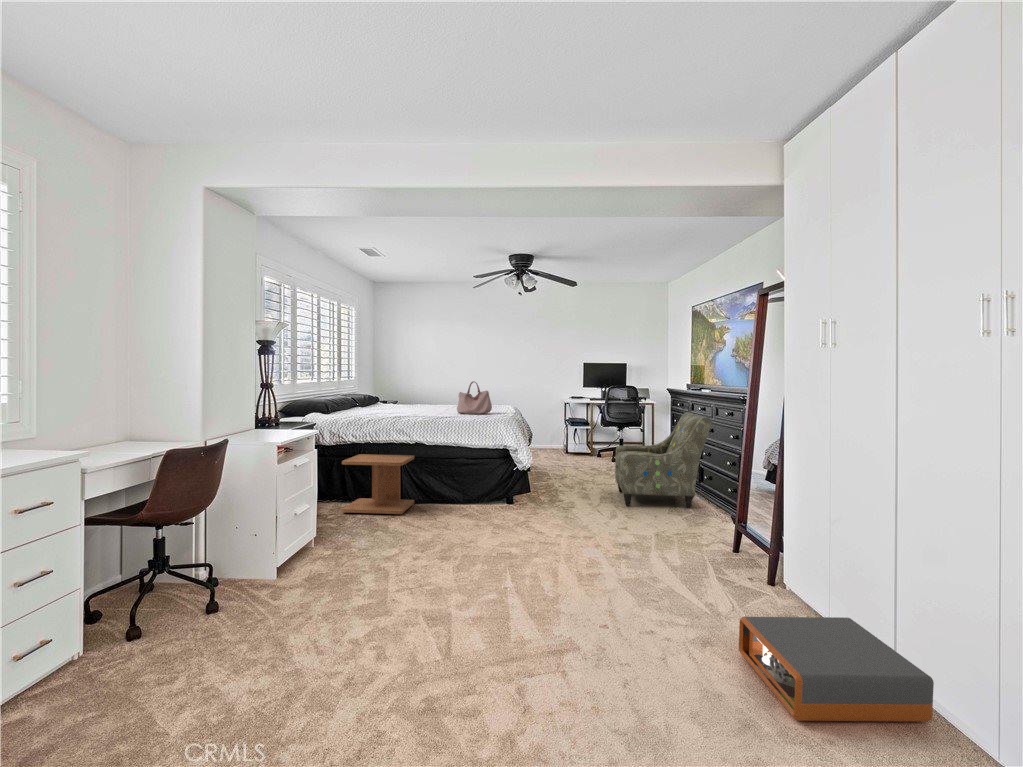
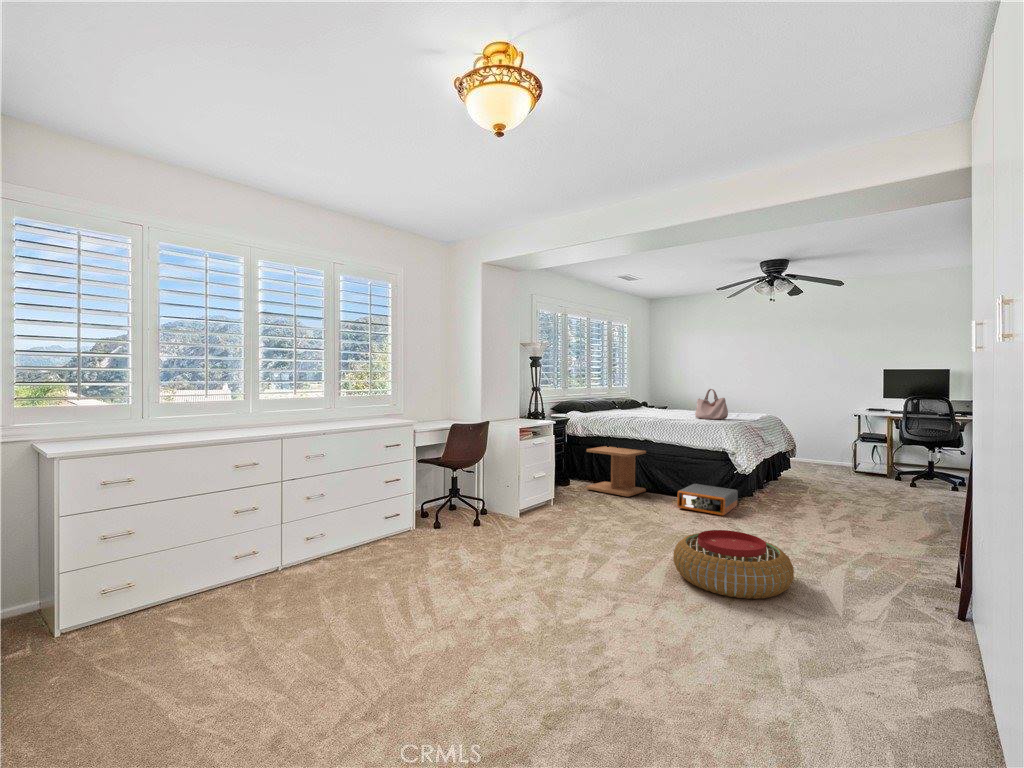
armchair: present [615,412,712,508] -> none [858,431,985,541]
pouf: none [534,542,664,627] -> present [673,530,794,599]
storage box: present [739,617,934,722] -> present [677,484,738,516]

